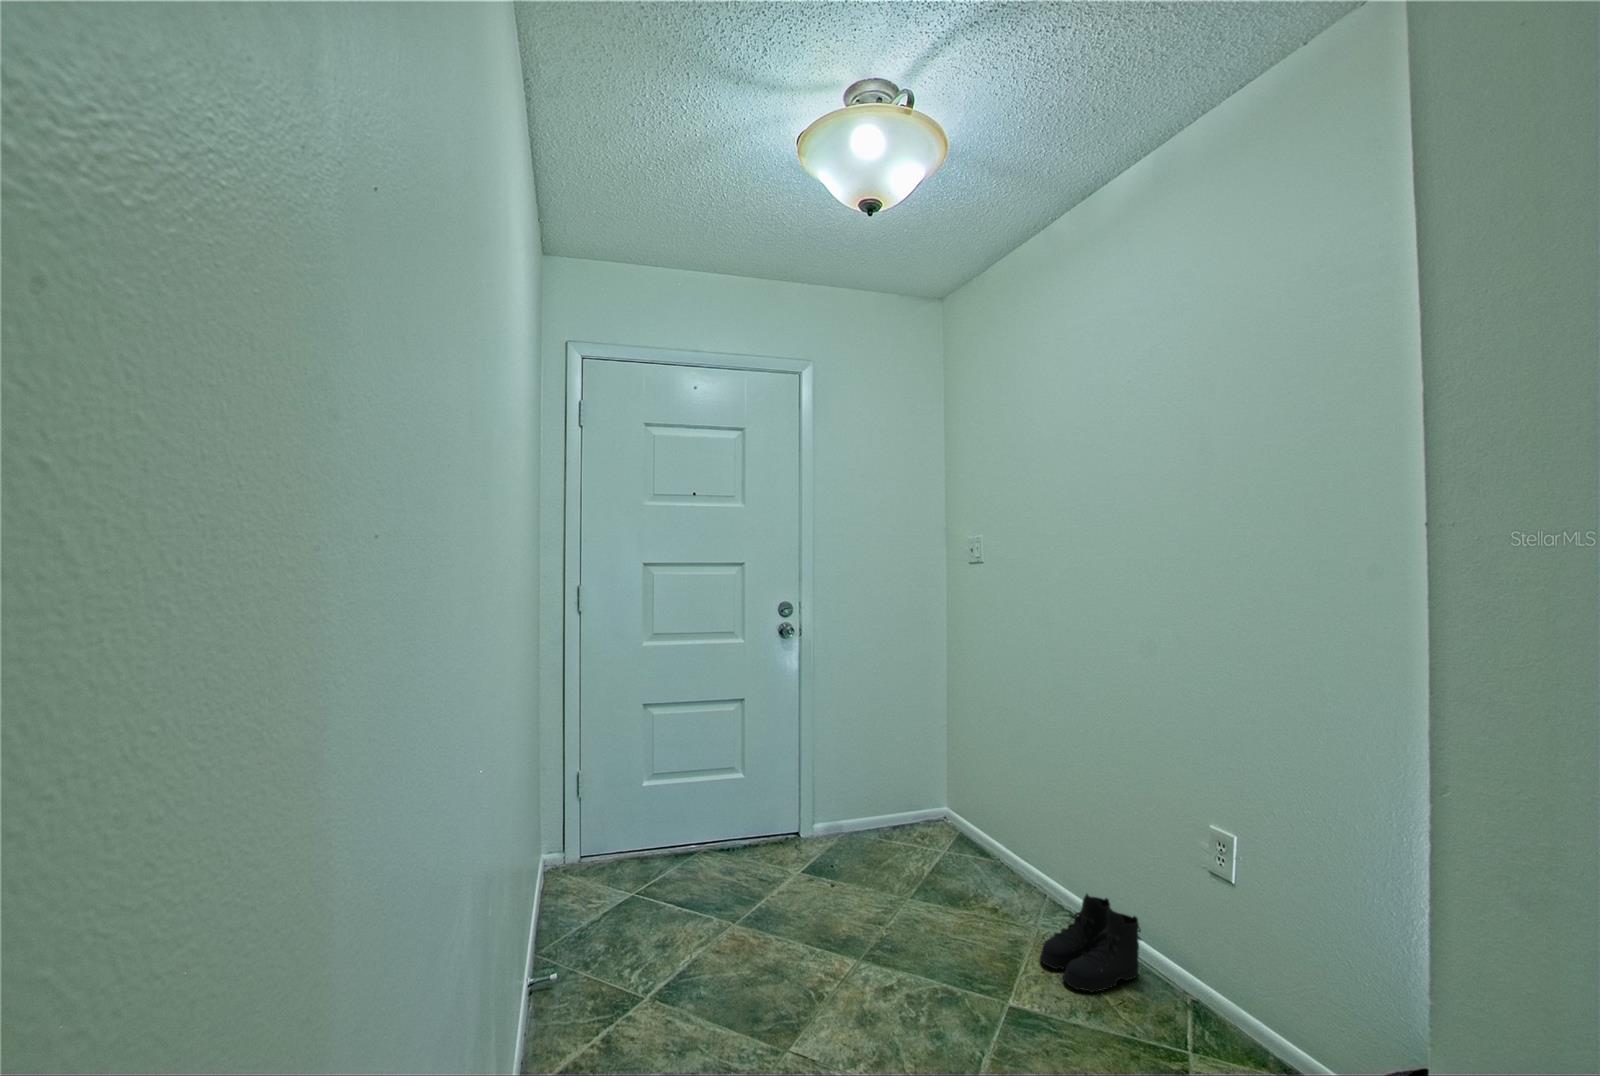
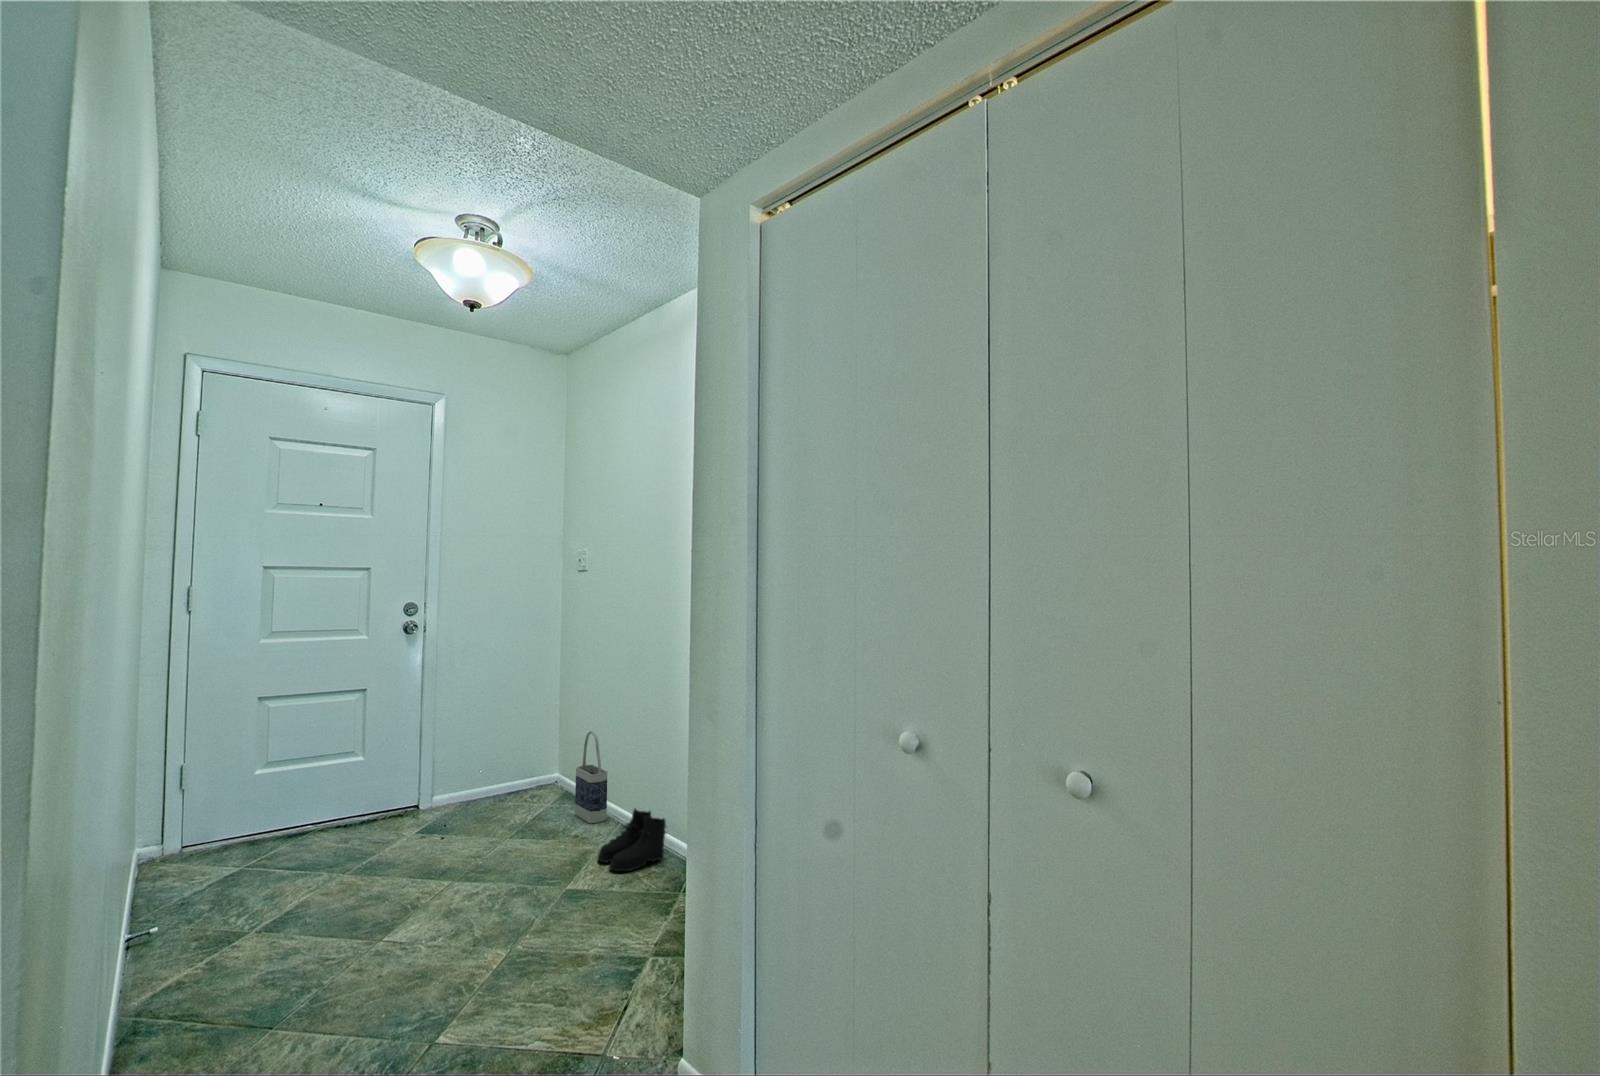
bag: none [982,769,1028,892] -> present [575,731,607,823]

